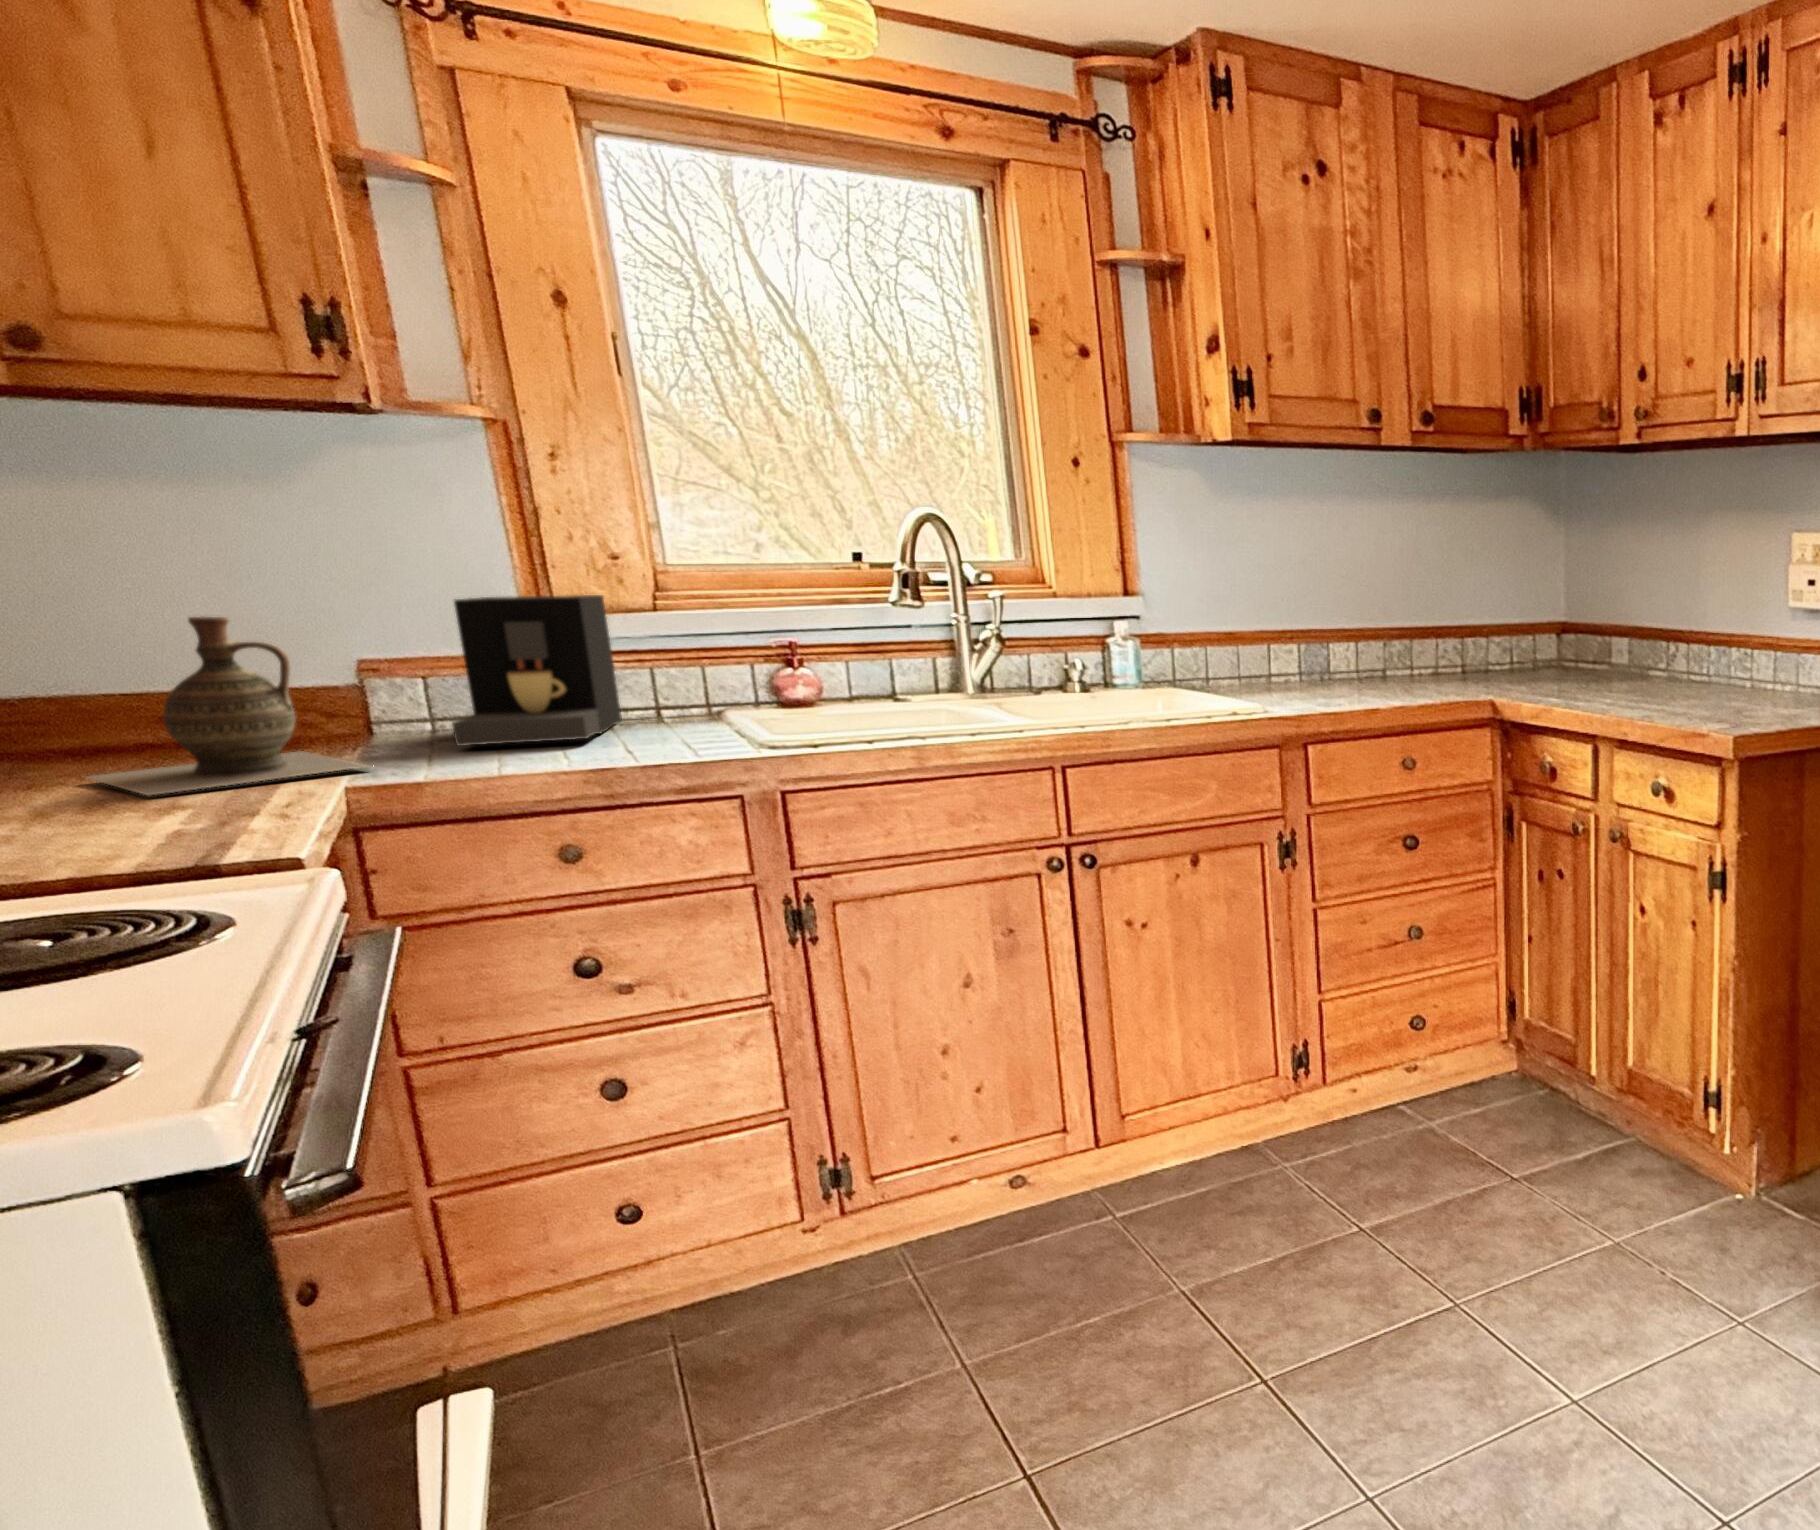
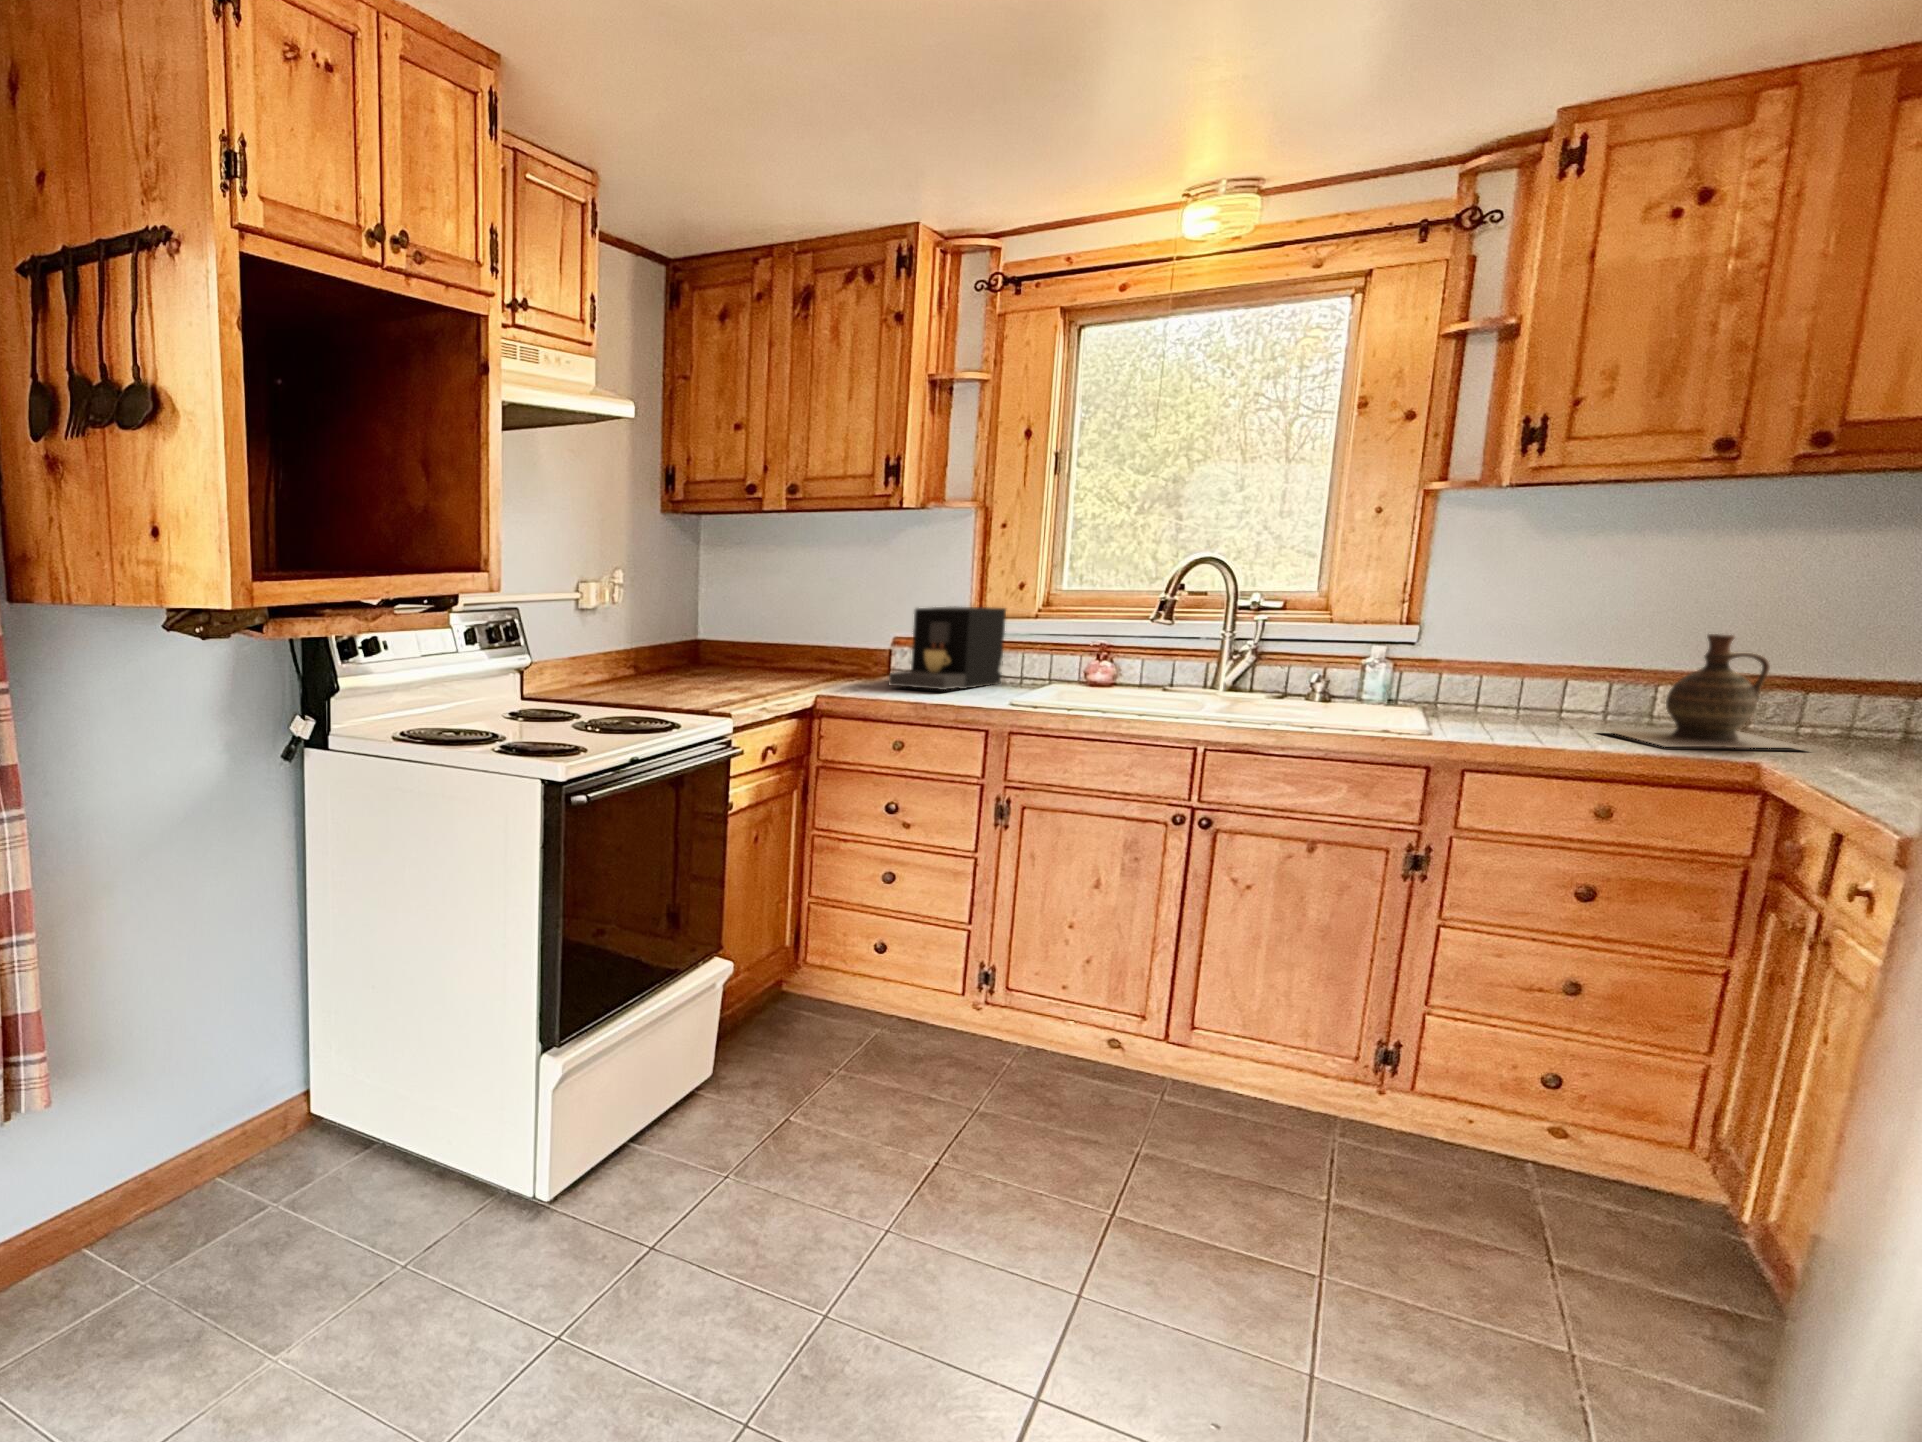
ceramic jug: present [87,616,367,795] -> present [1604,634,1806,748]

